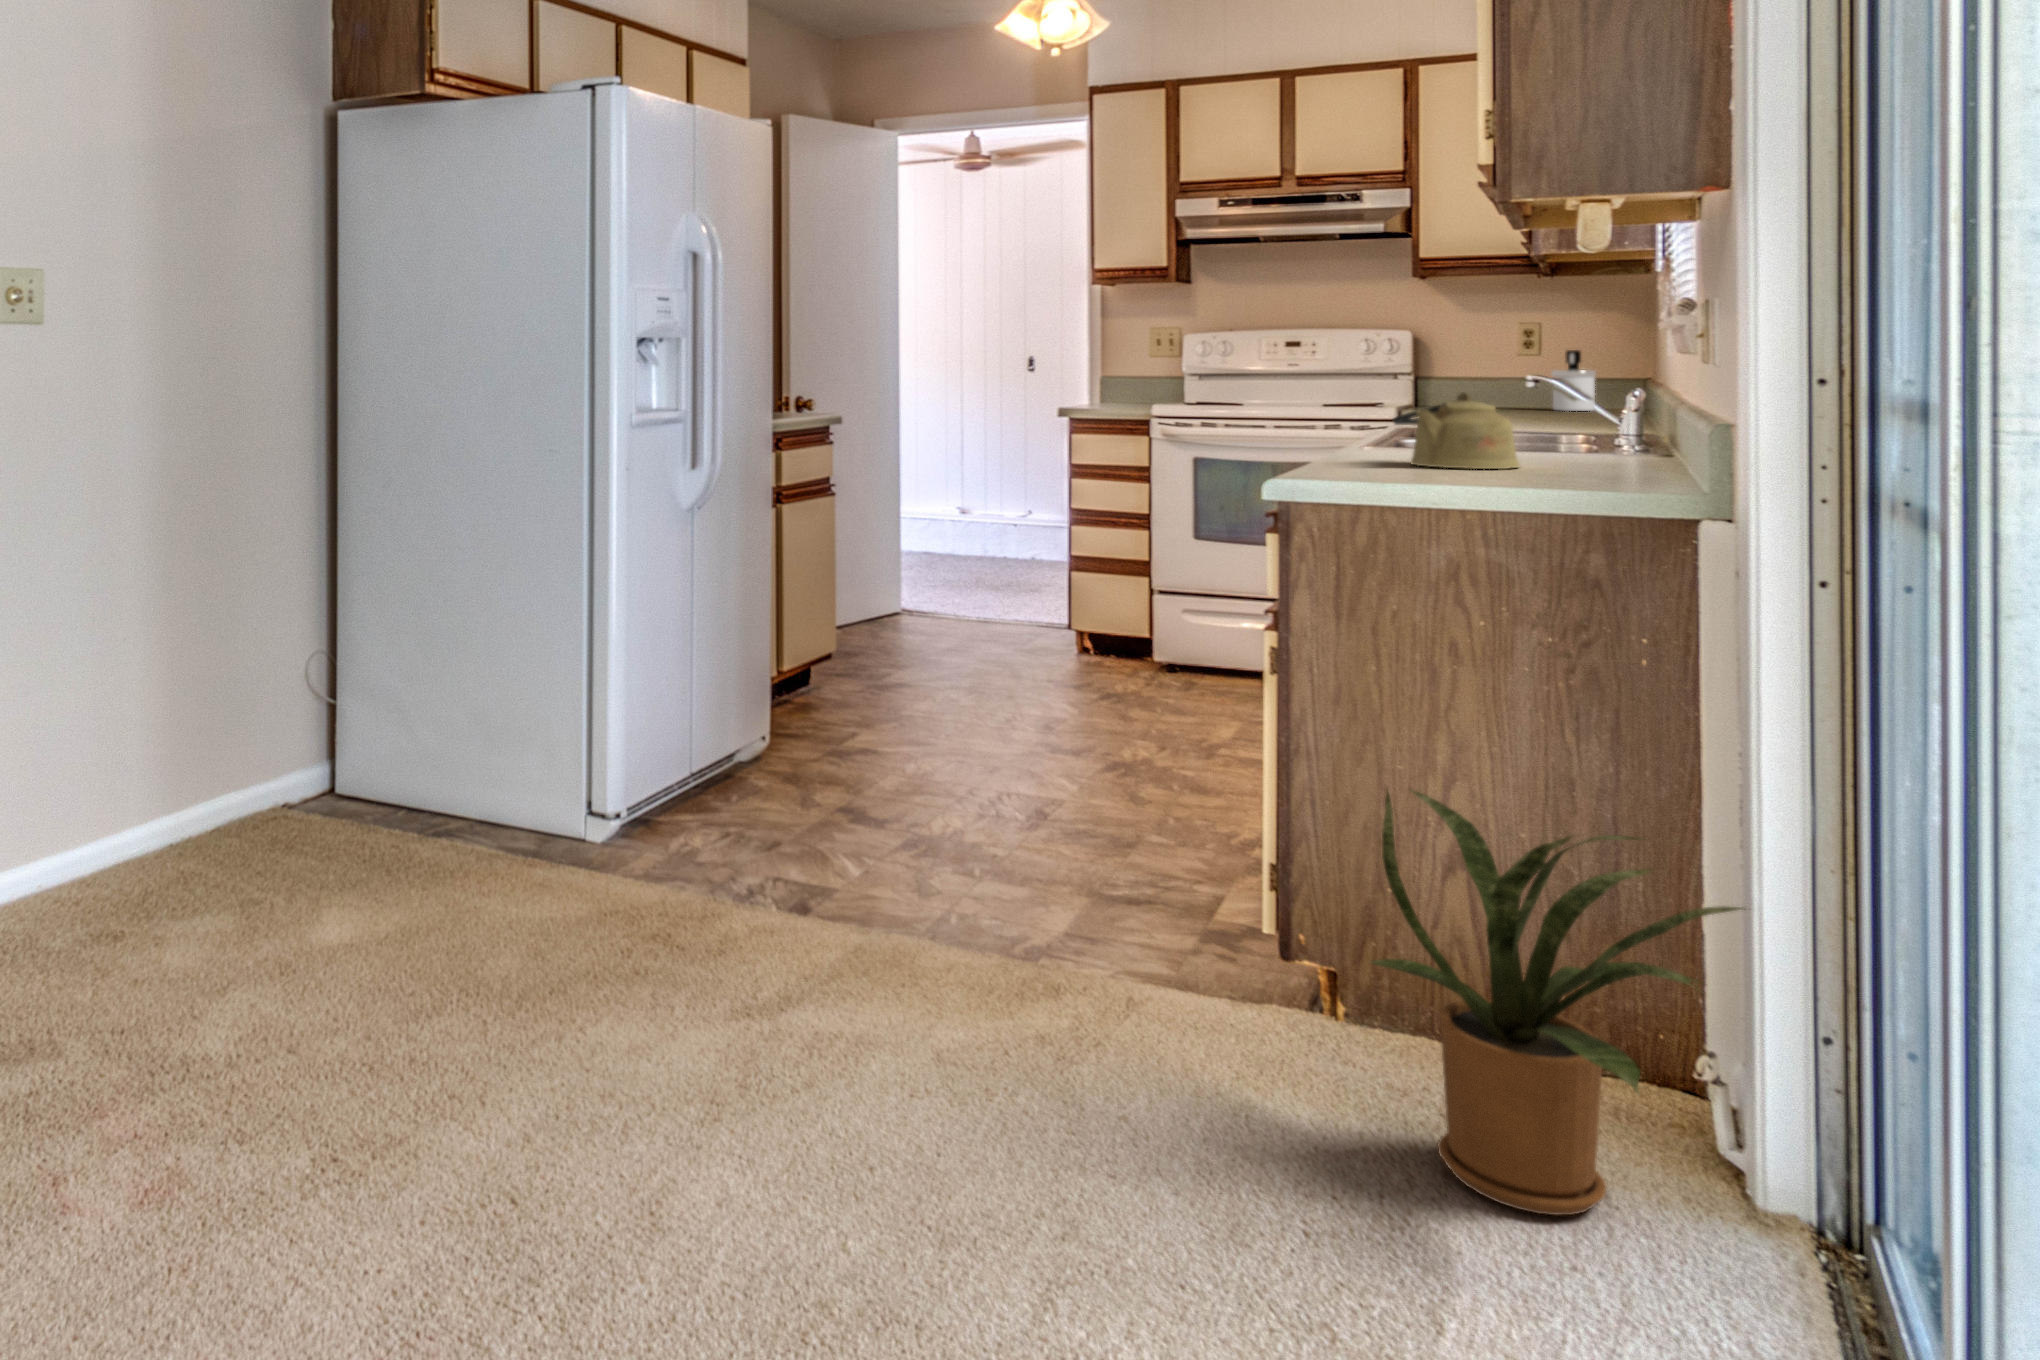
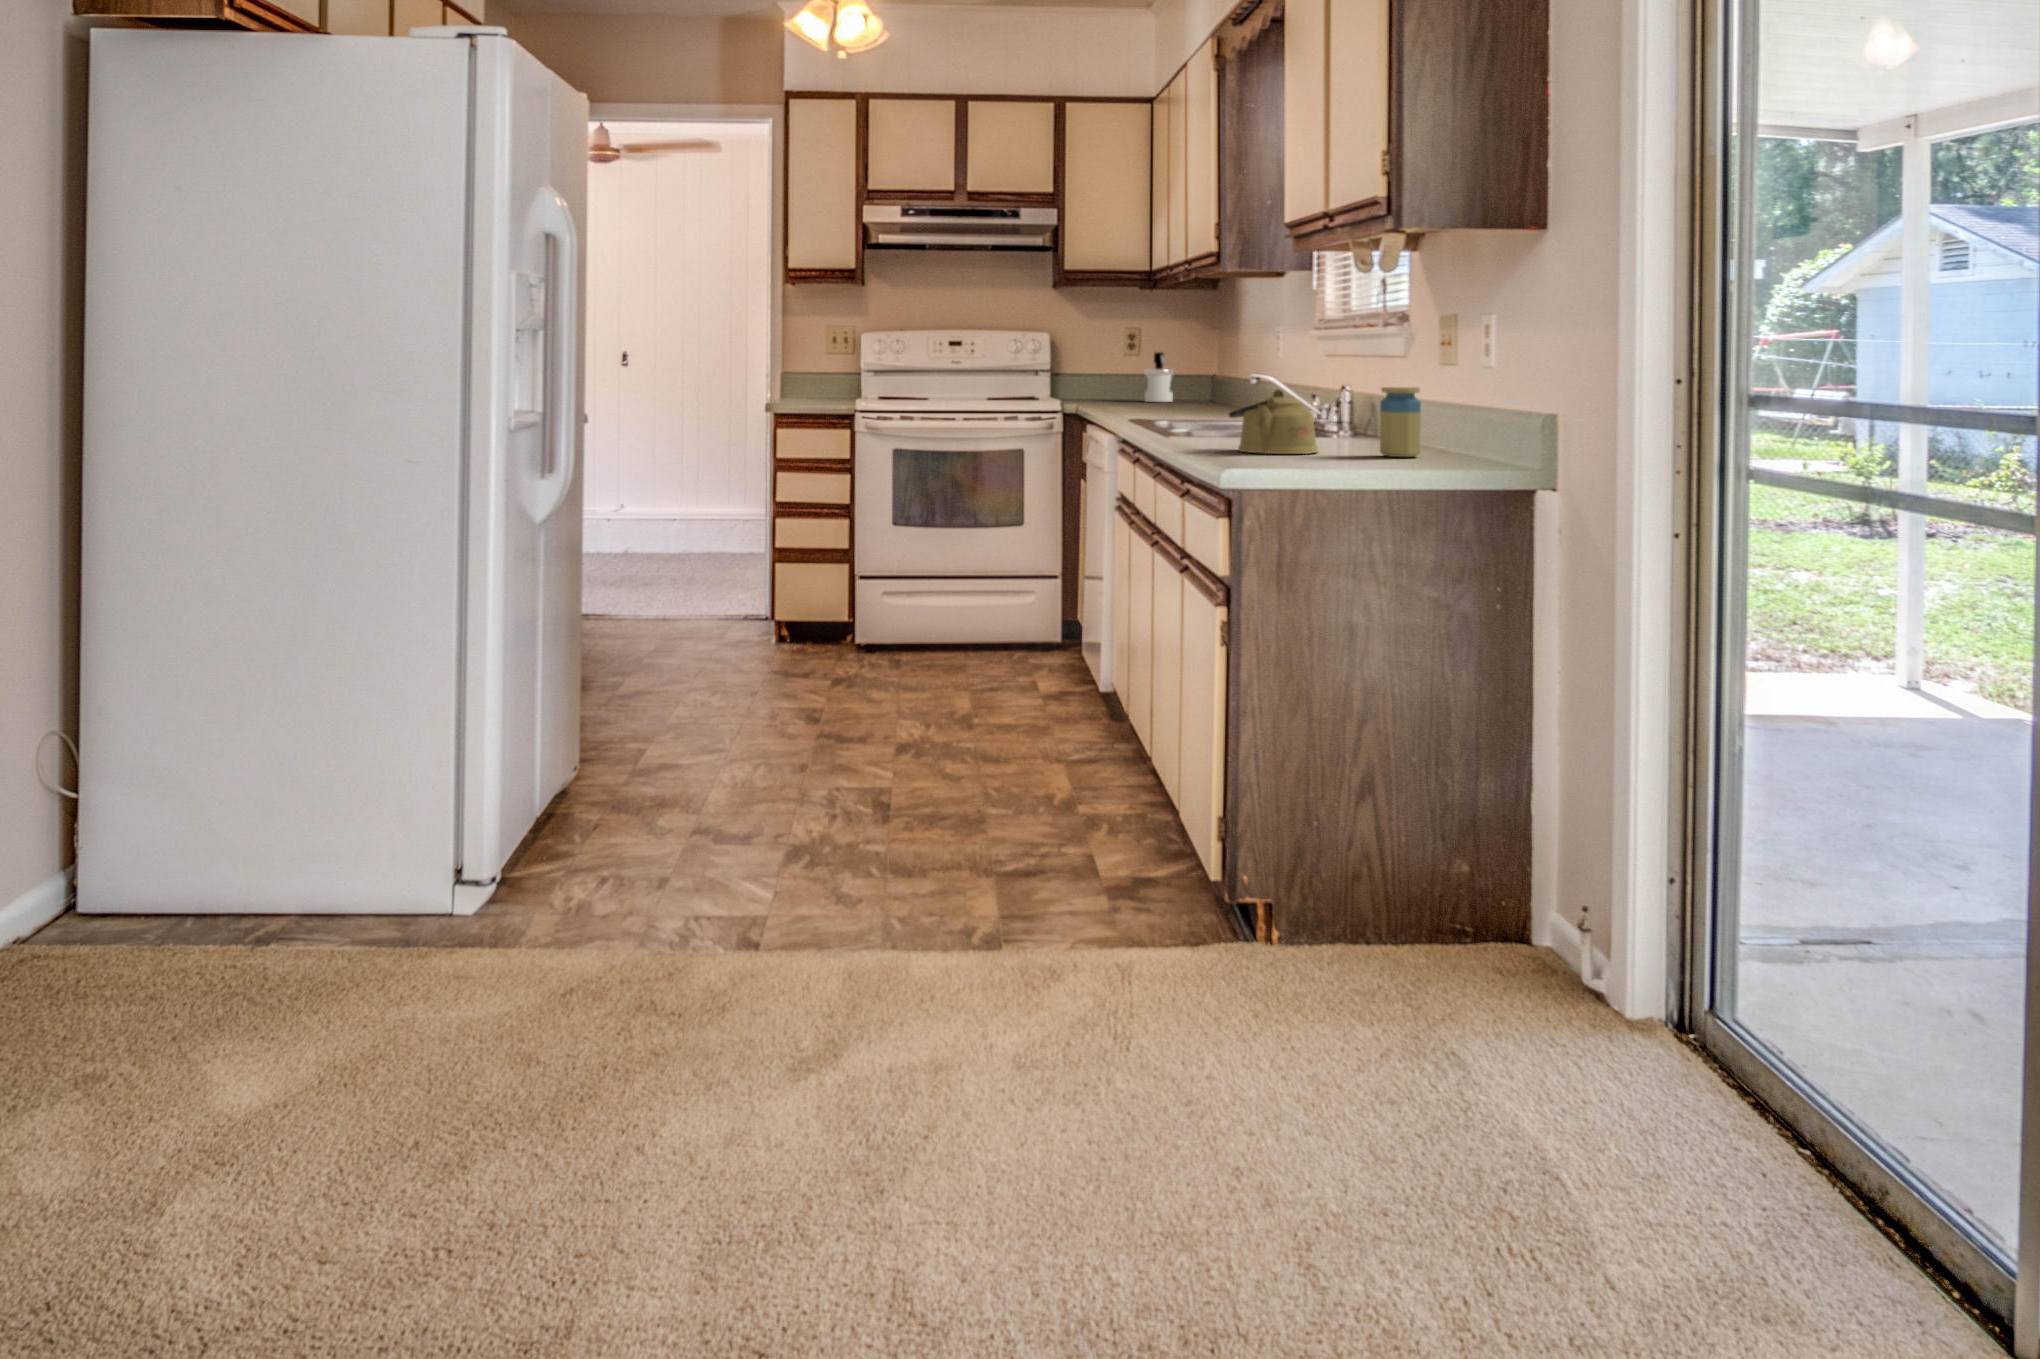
jar: none [1587,389,1653,477] -> present [1380,387,1421,457]
house plant: present [1372,791,1745,1215] -> none [1360,731,1655,1066]

